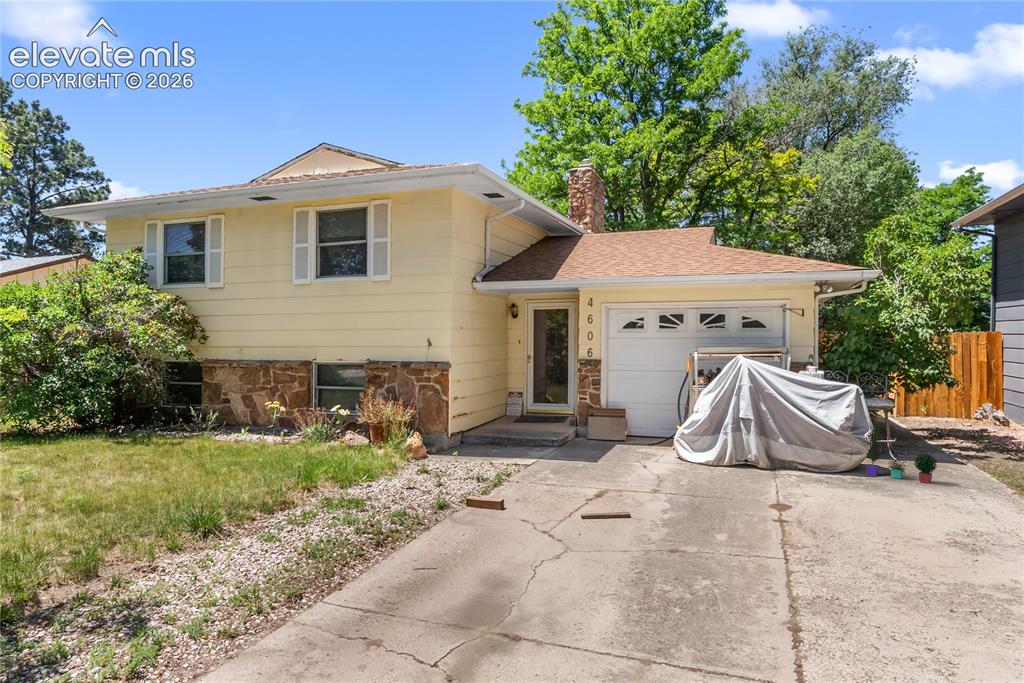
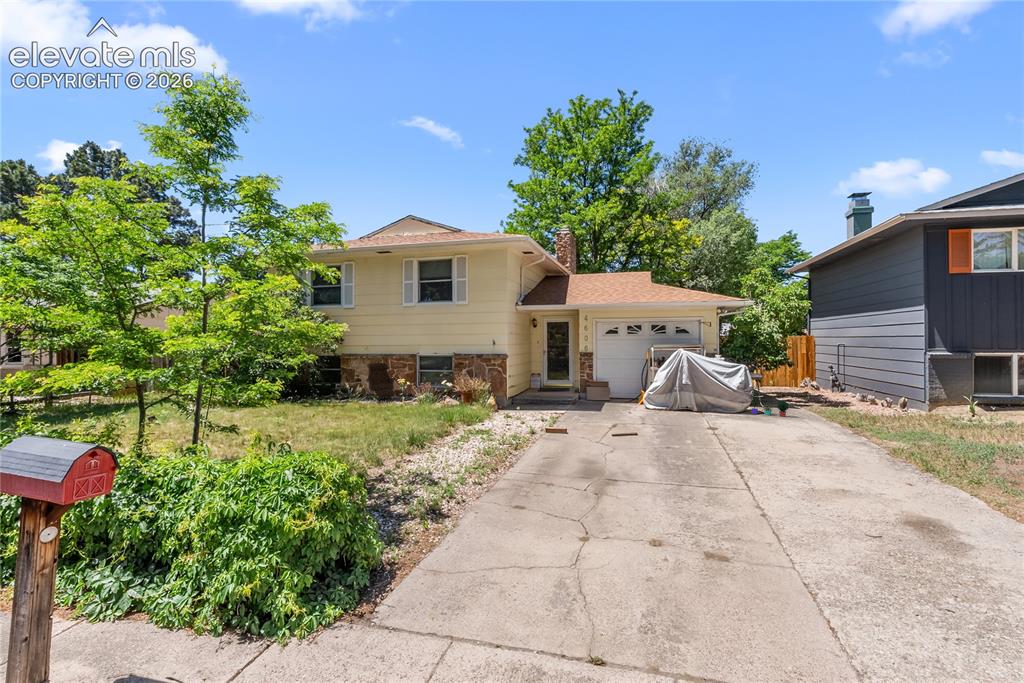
lounge chair: none [231,374,282,439] -> present [366,363,396,401]

